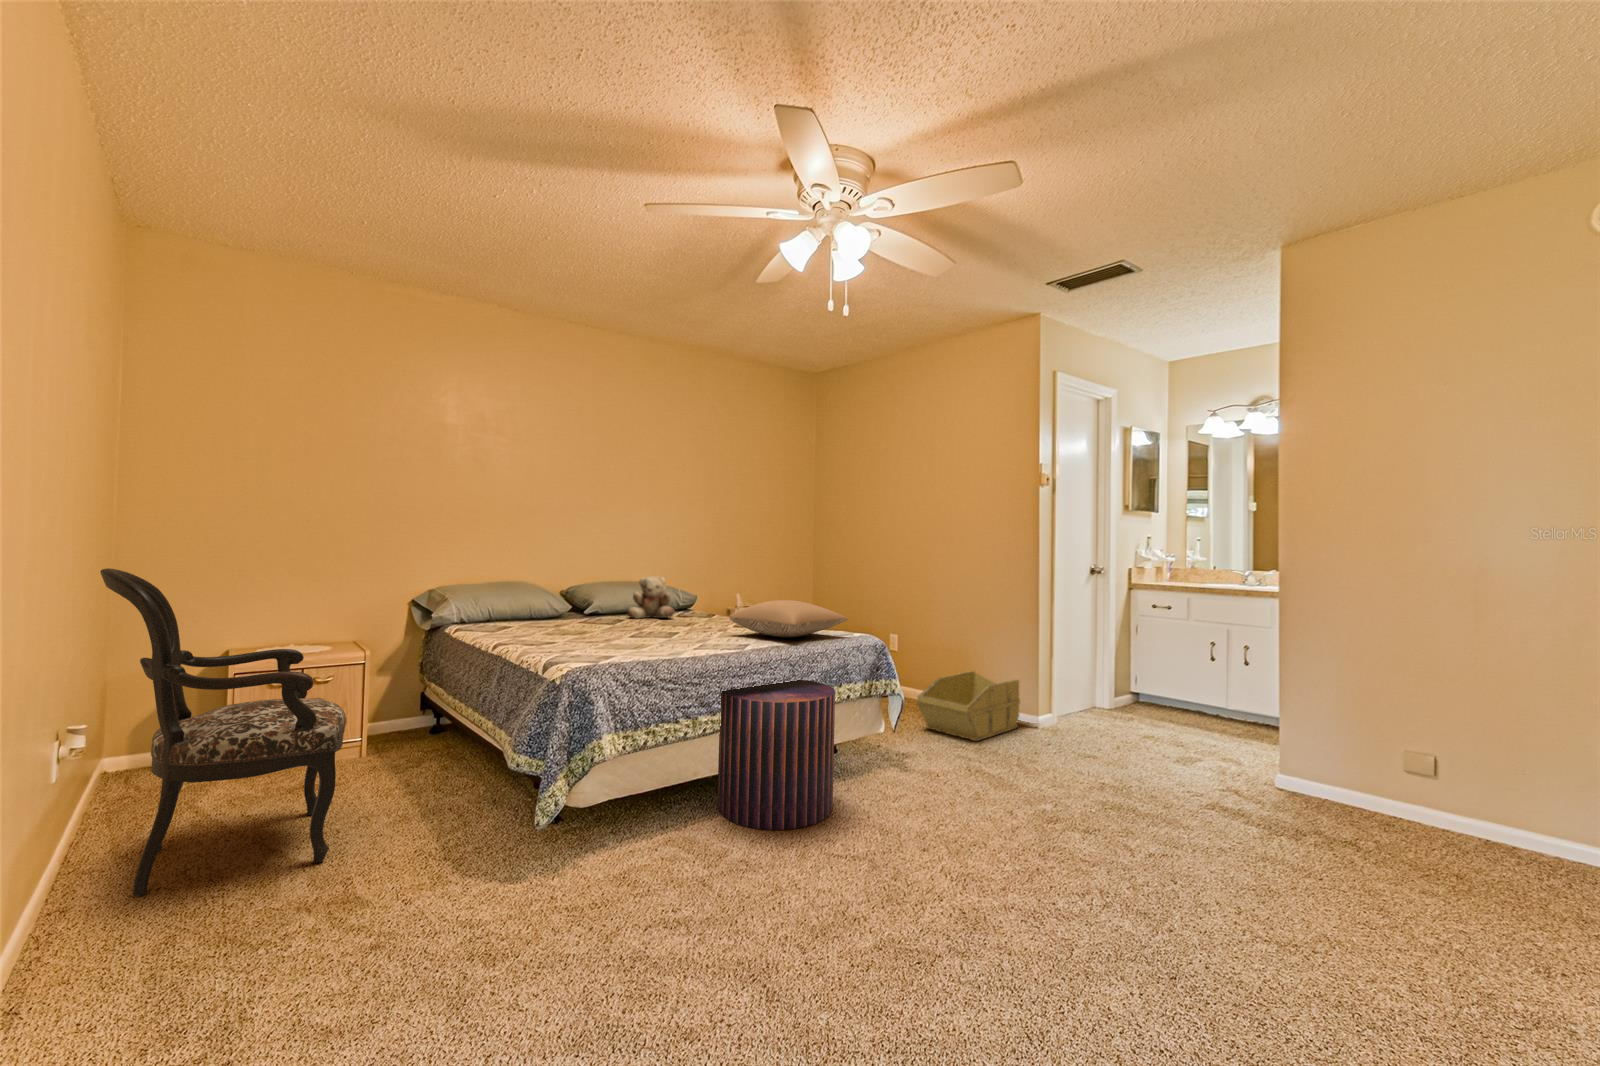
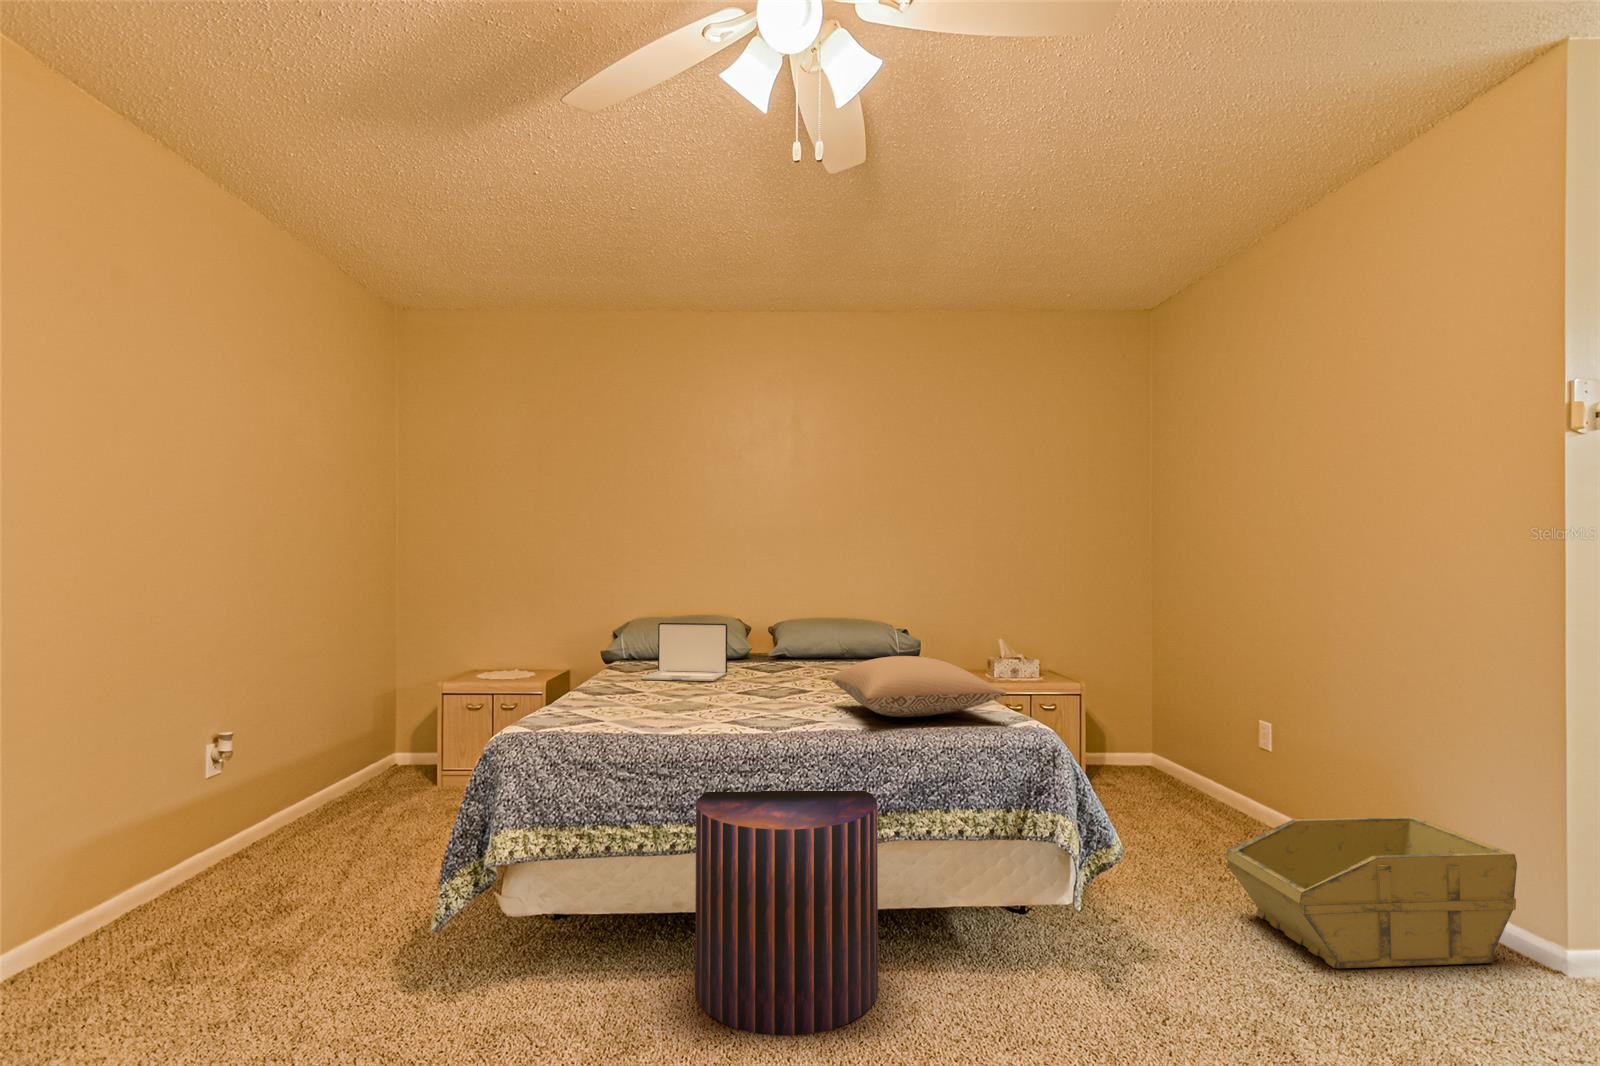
armchair: present [100,568,346,896] -> none [183,609,400,910]
teddy bear: present [627,576,675,619] -> none [798,612,854,670]
laptop: none [530,585,598,630] -> present [641,623,727,681]

